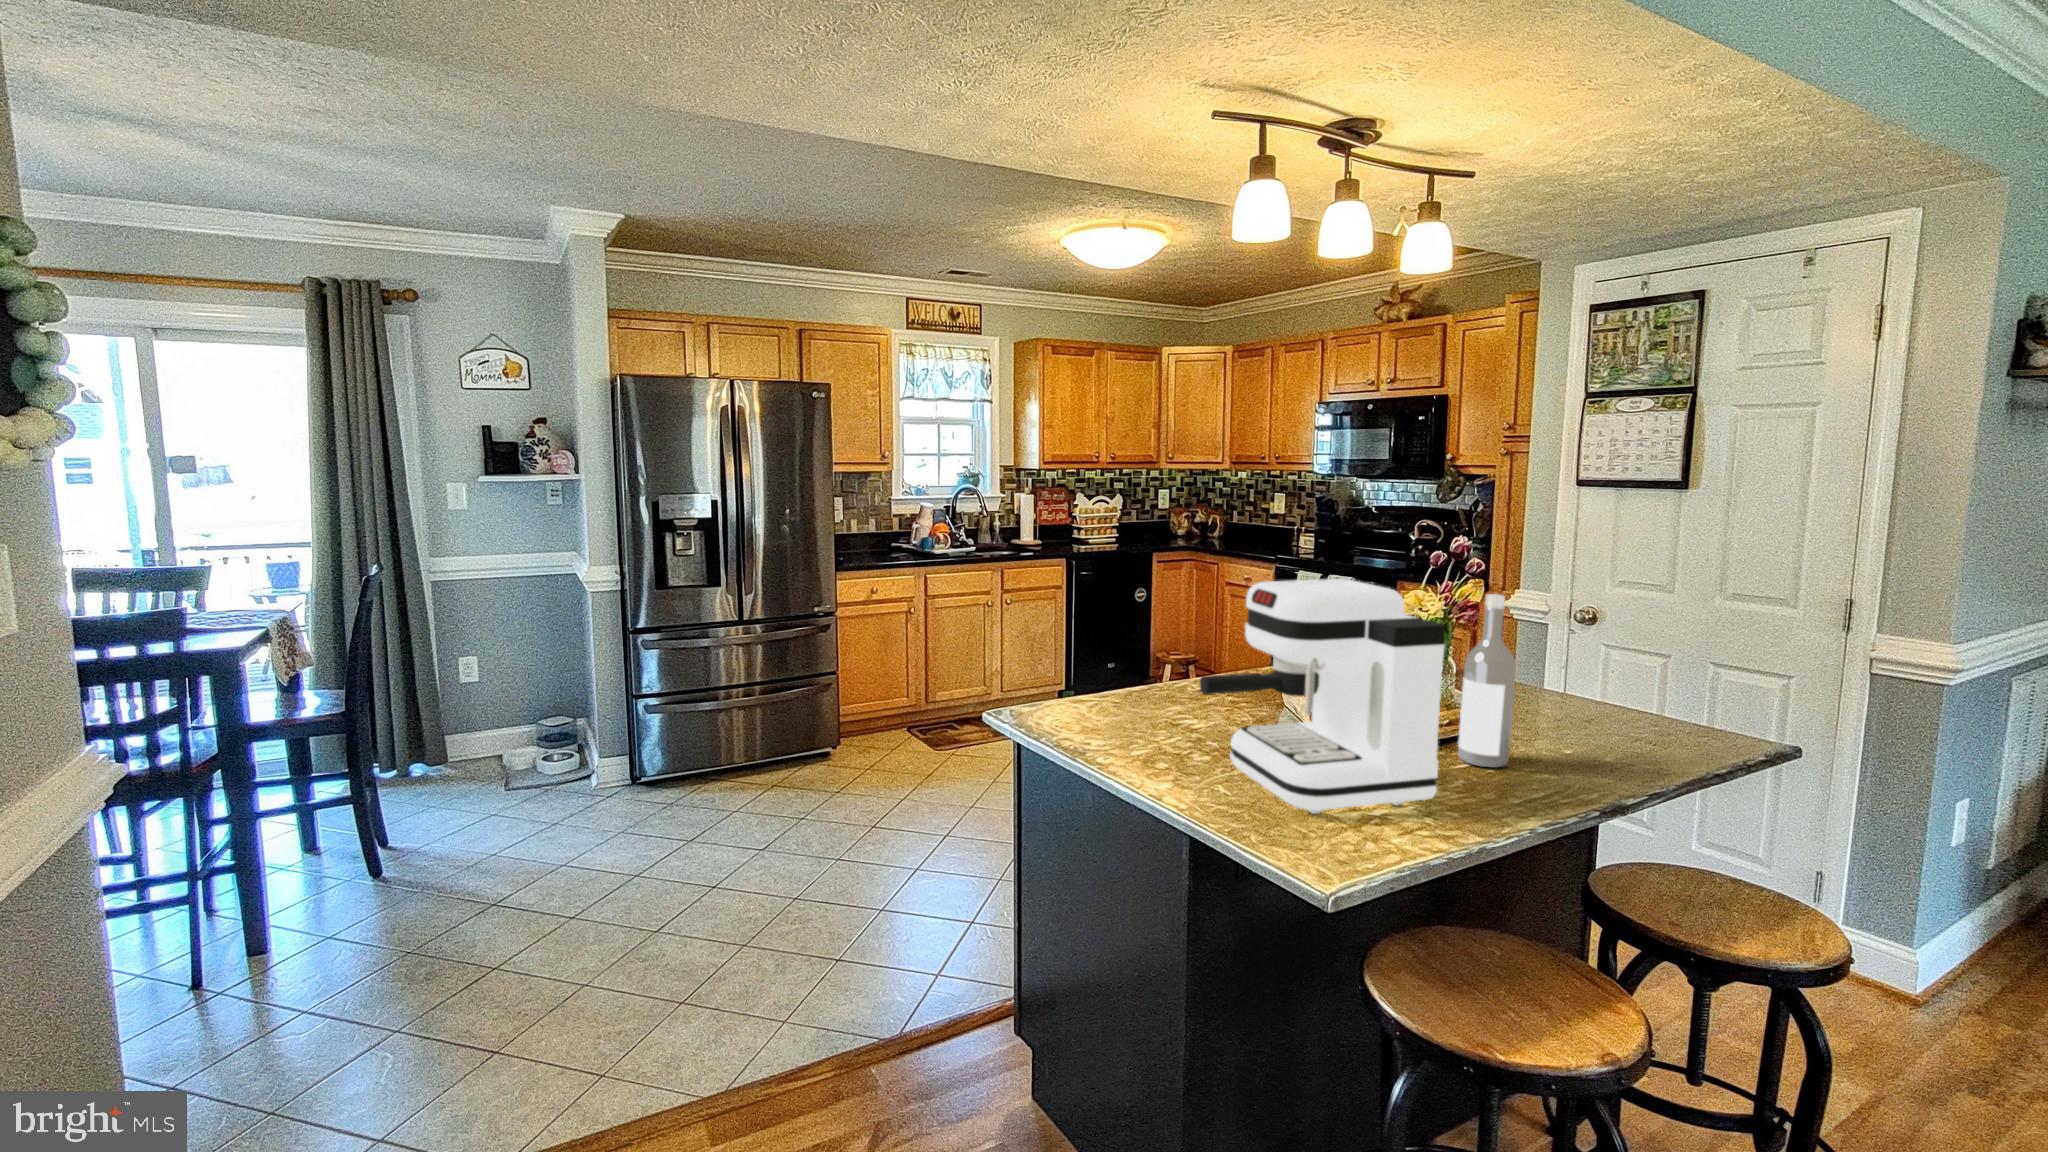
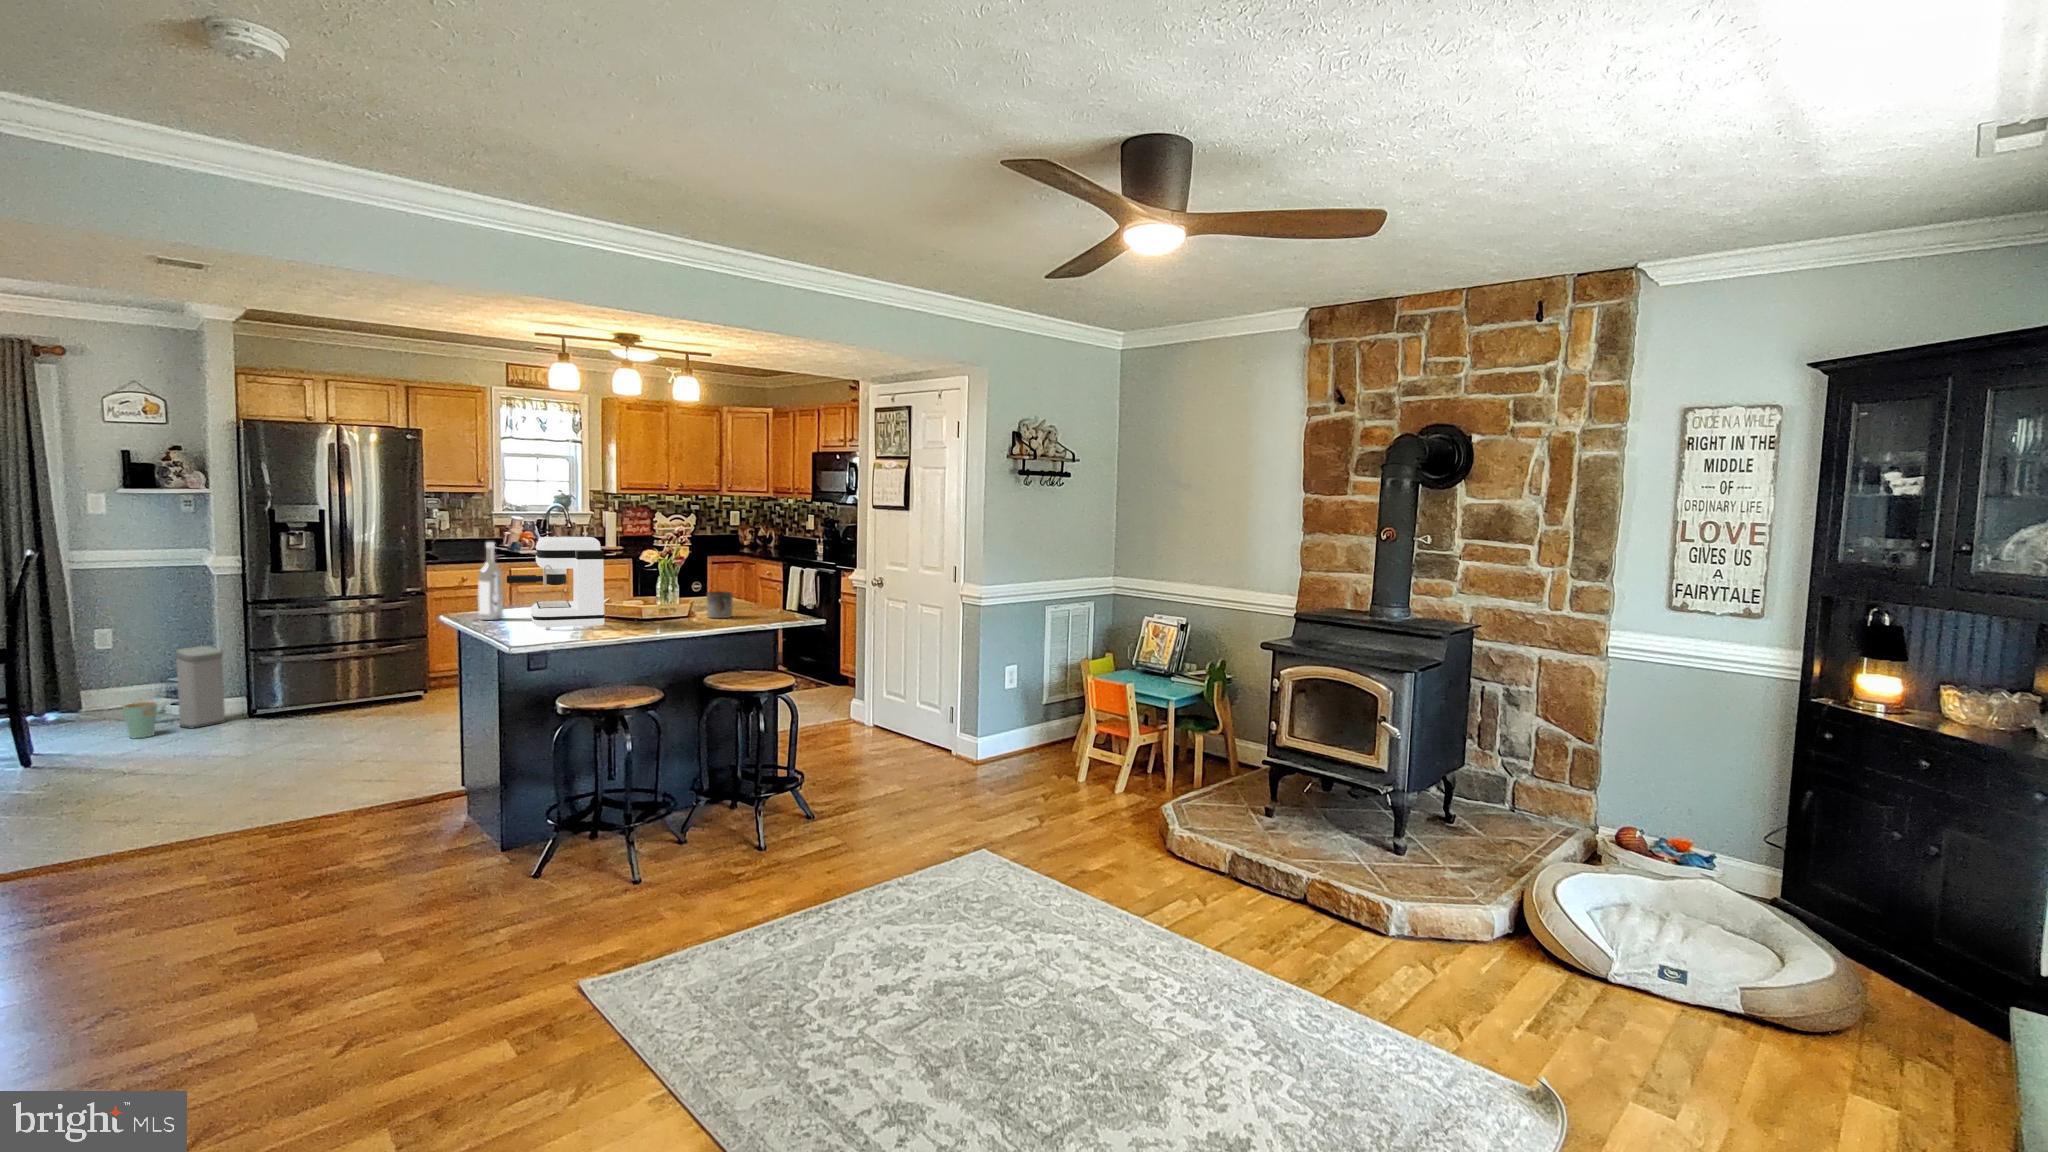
wine bottle: present [1458,594,1516,767] -> present [478,542,503,620]
trash can: none [487,687,605,819] -> present [123,646,225,738]
mug: none [1546,690,1623,757] -> present [707,591,732,618]

